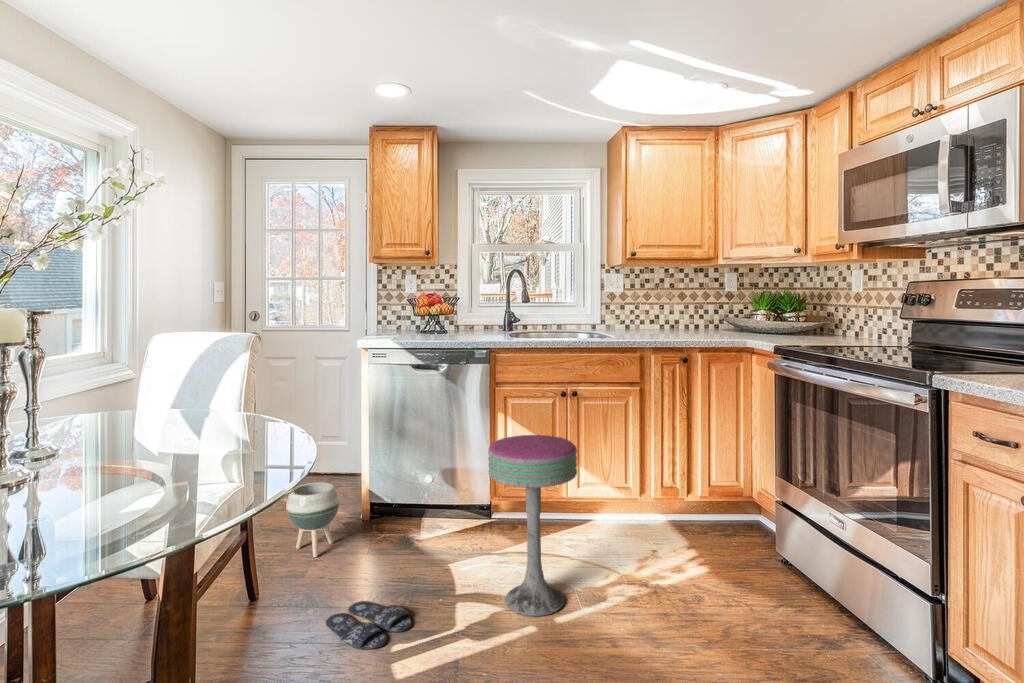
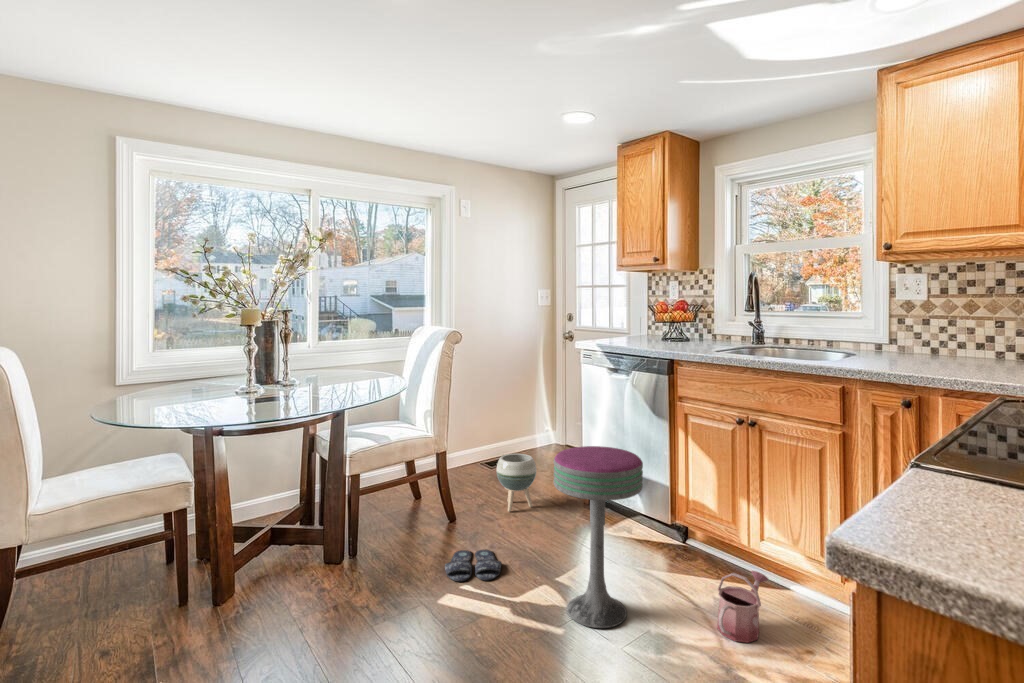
watering can: none [608,512,645,570] -> present [717,571,768,643]

